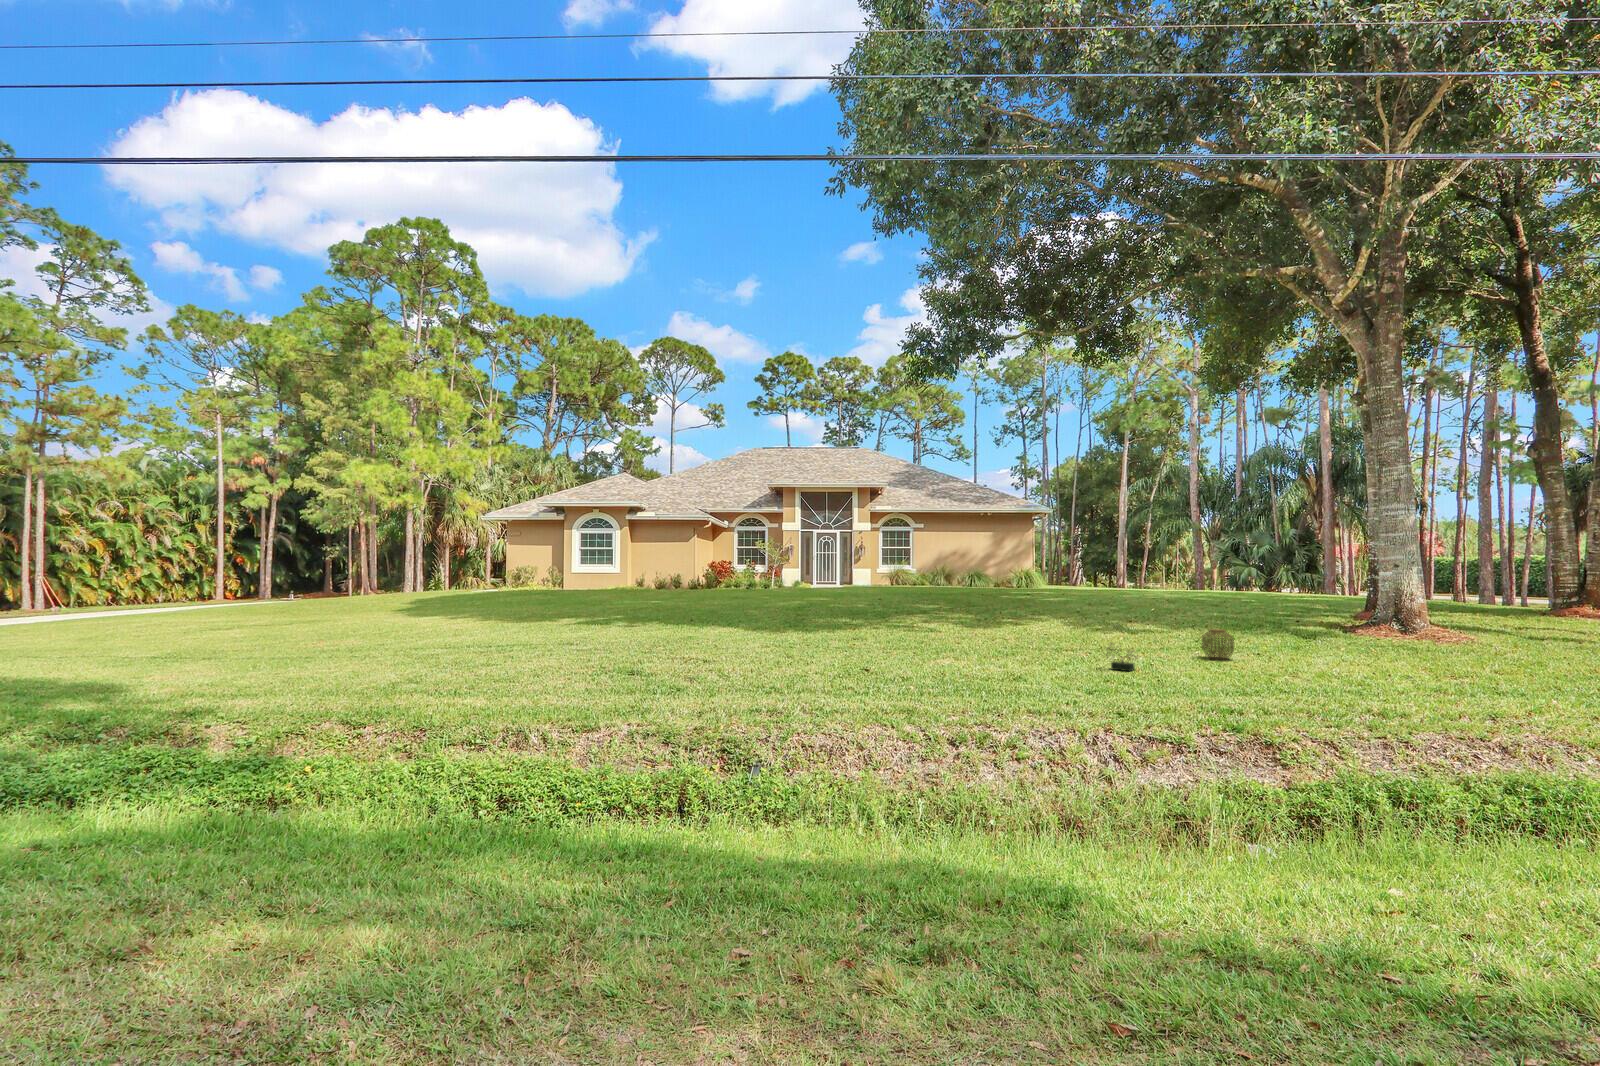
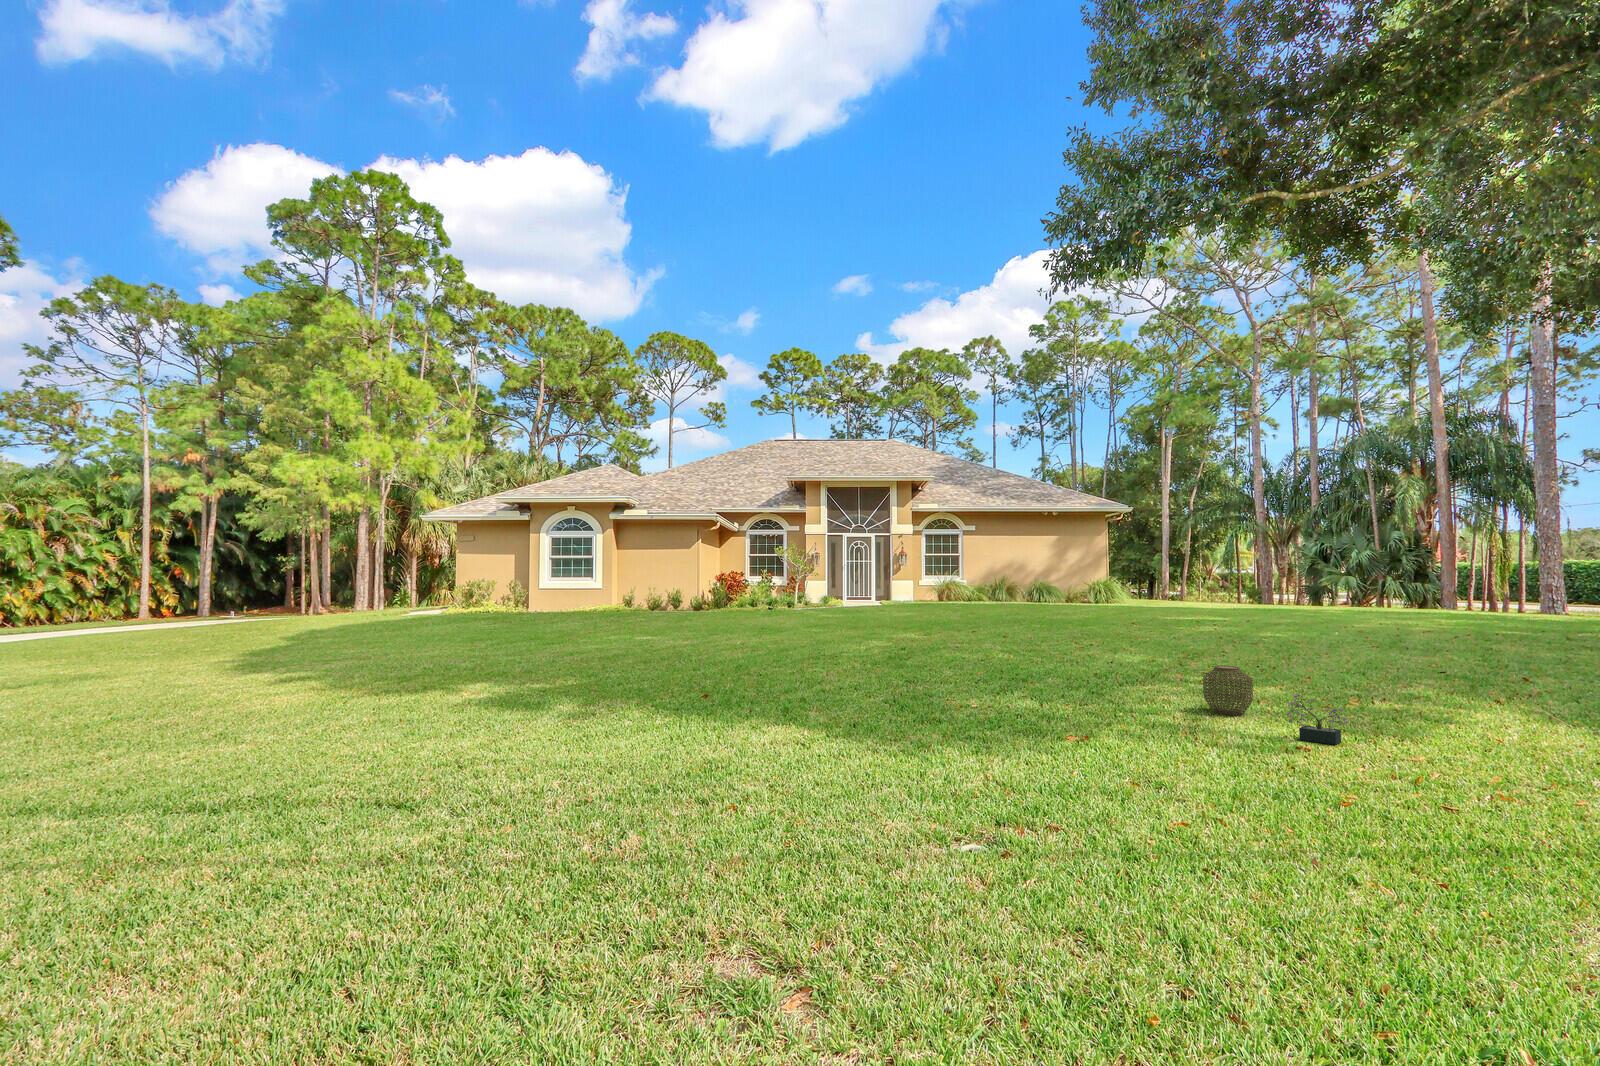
woven basket: present [1202,629,1234,660] -> present [1203,666,1253,715]

